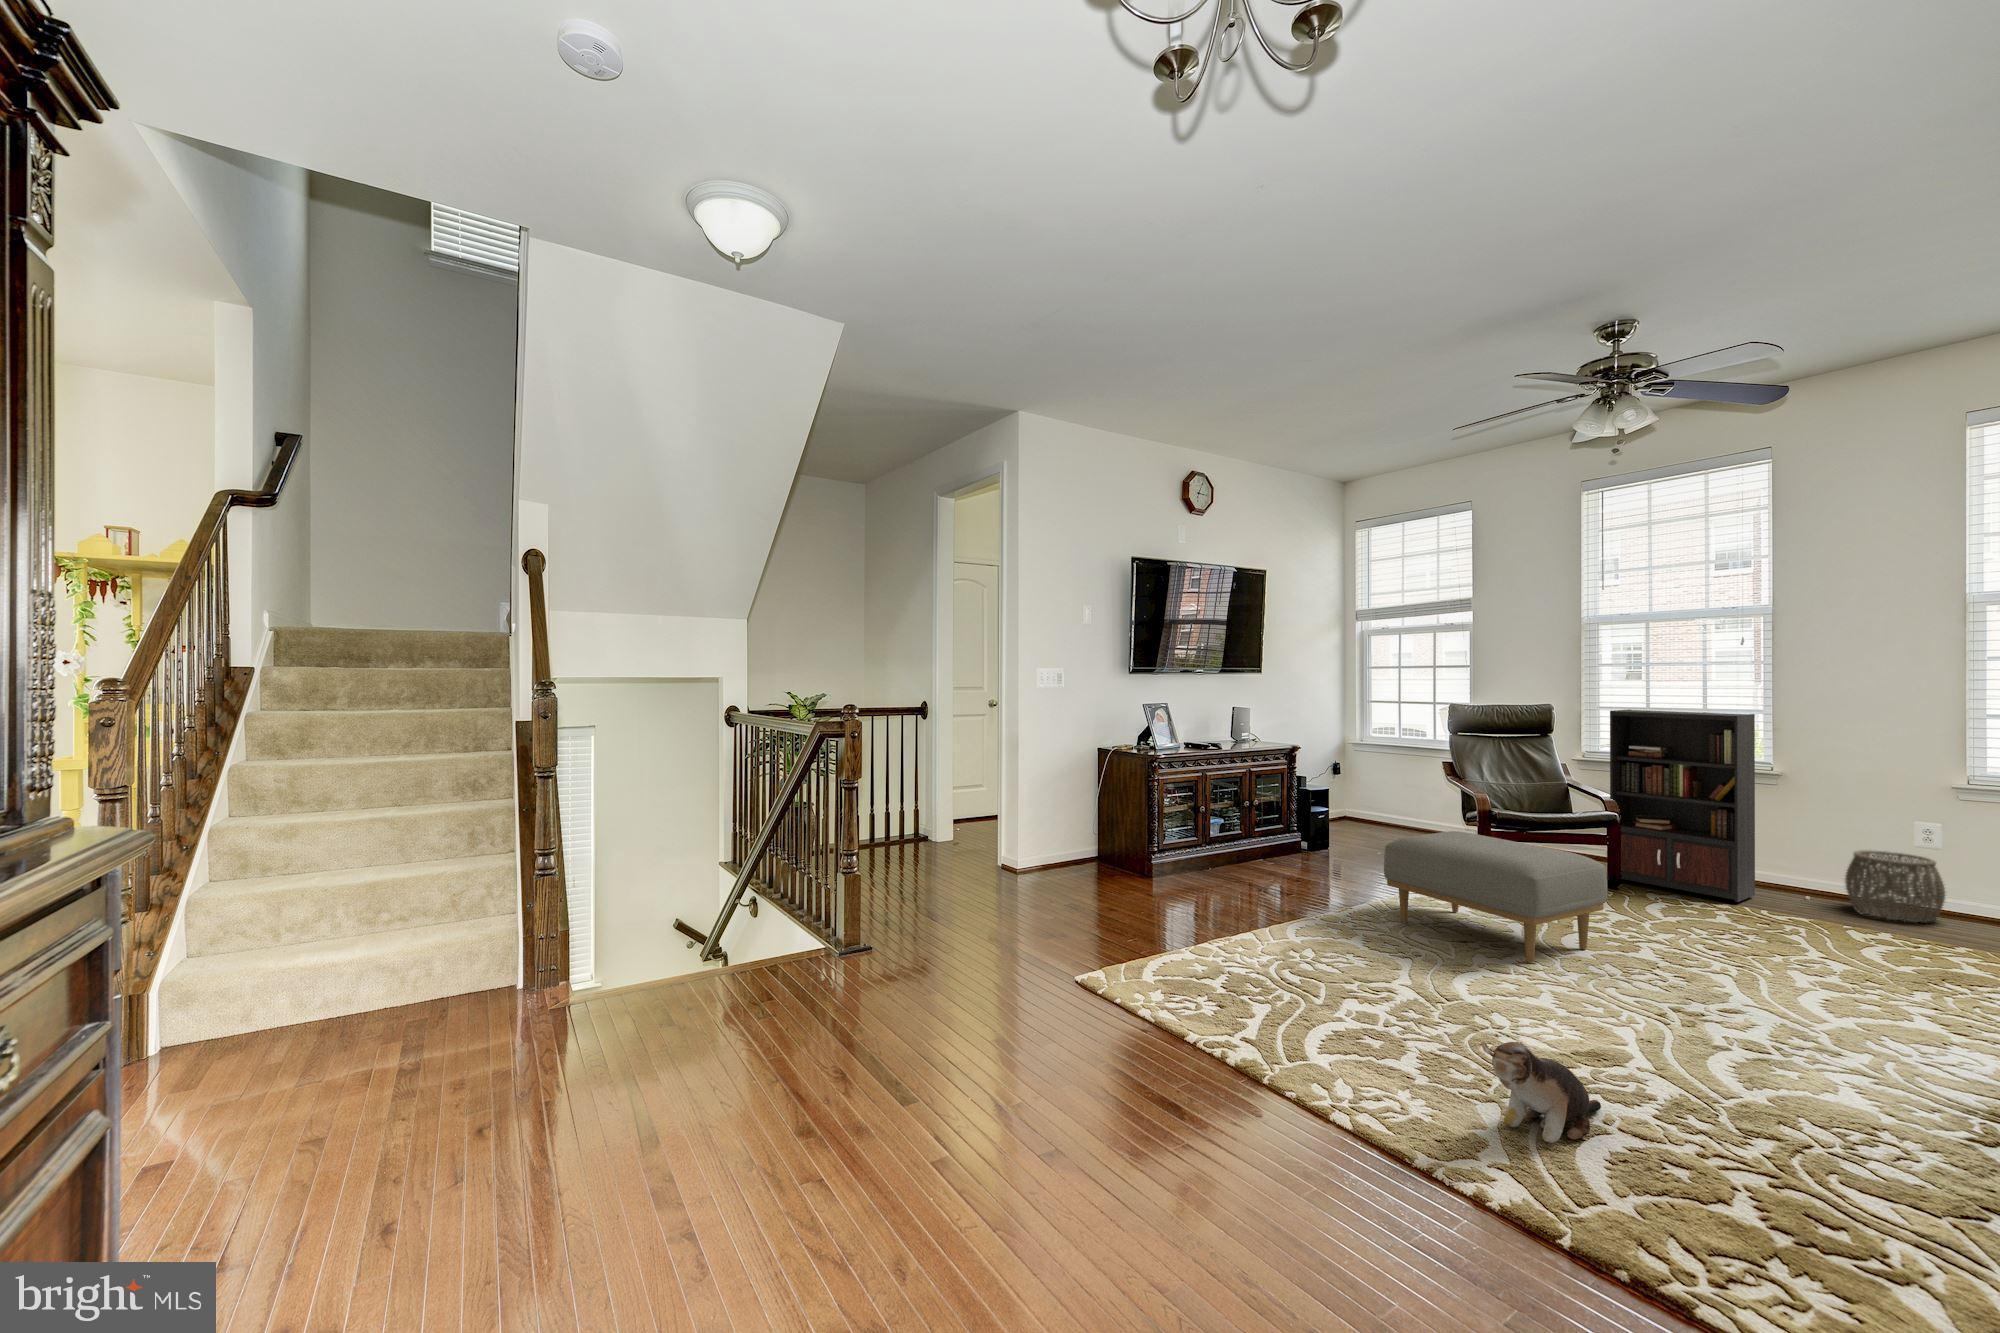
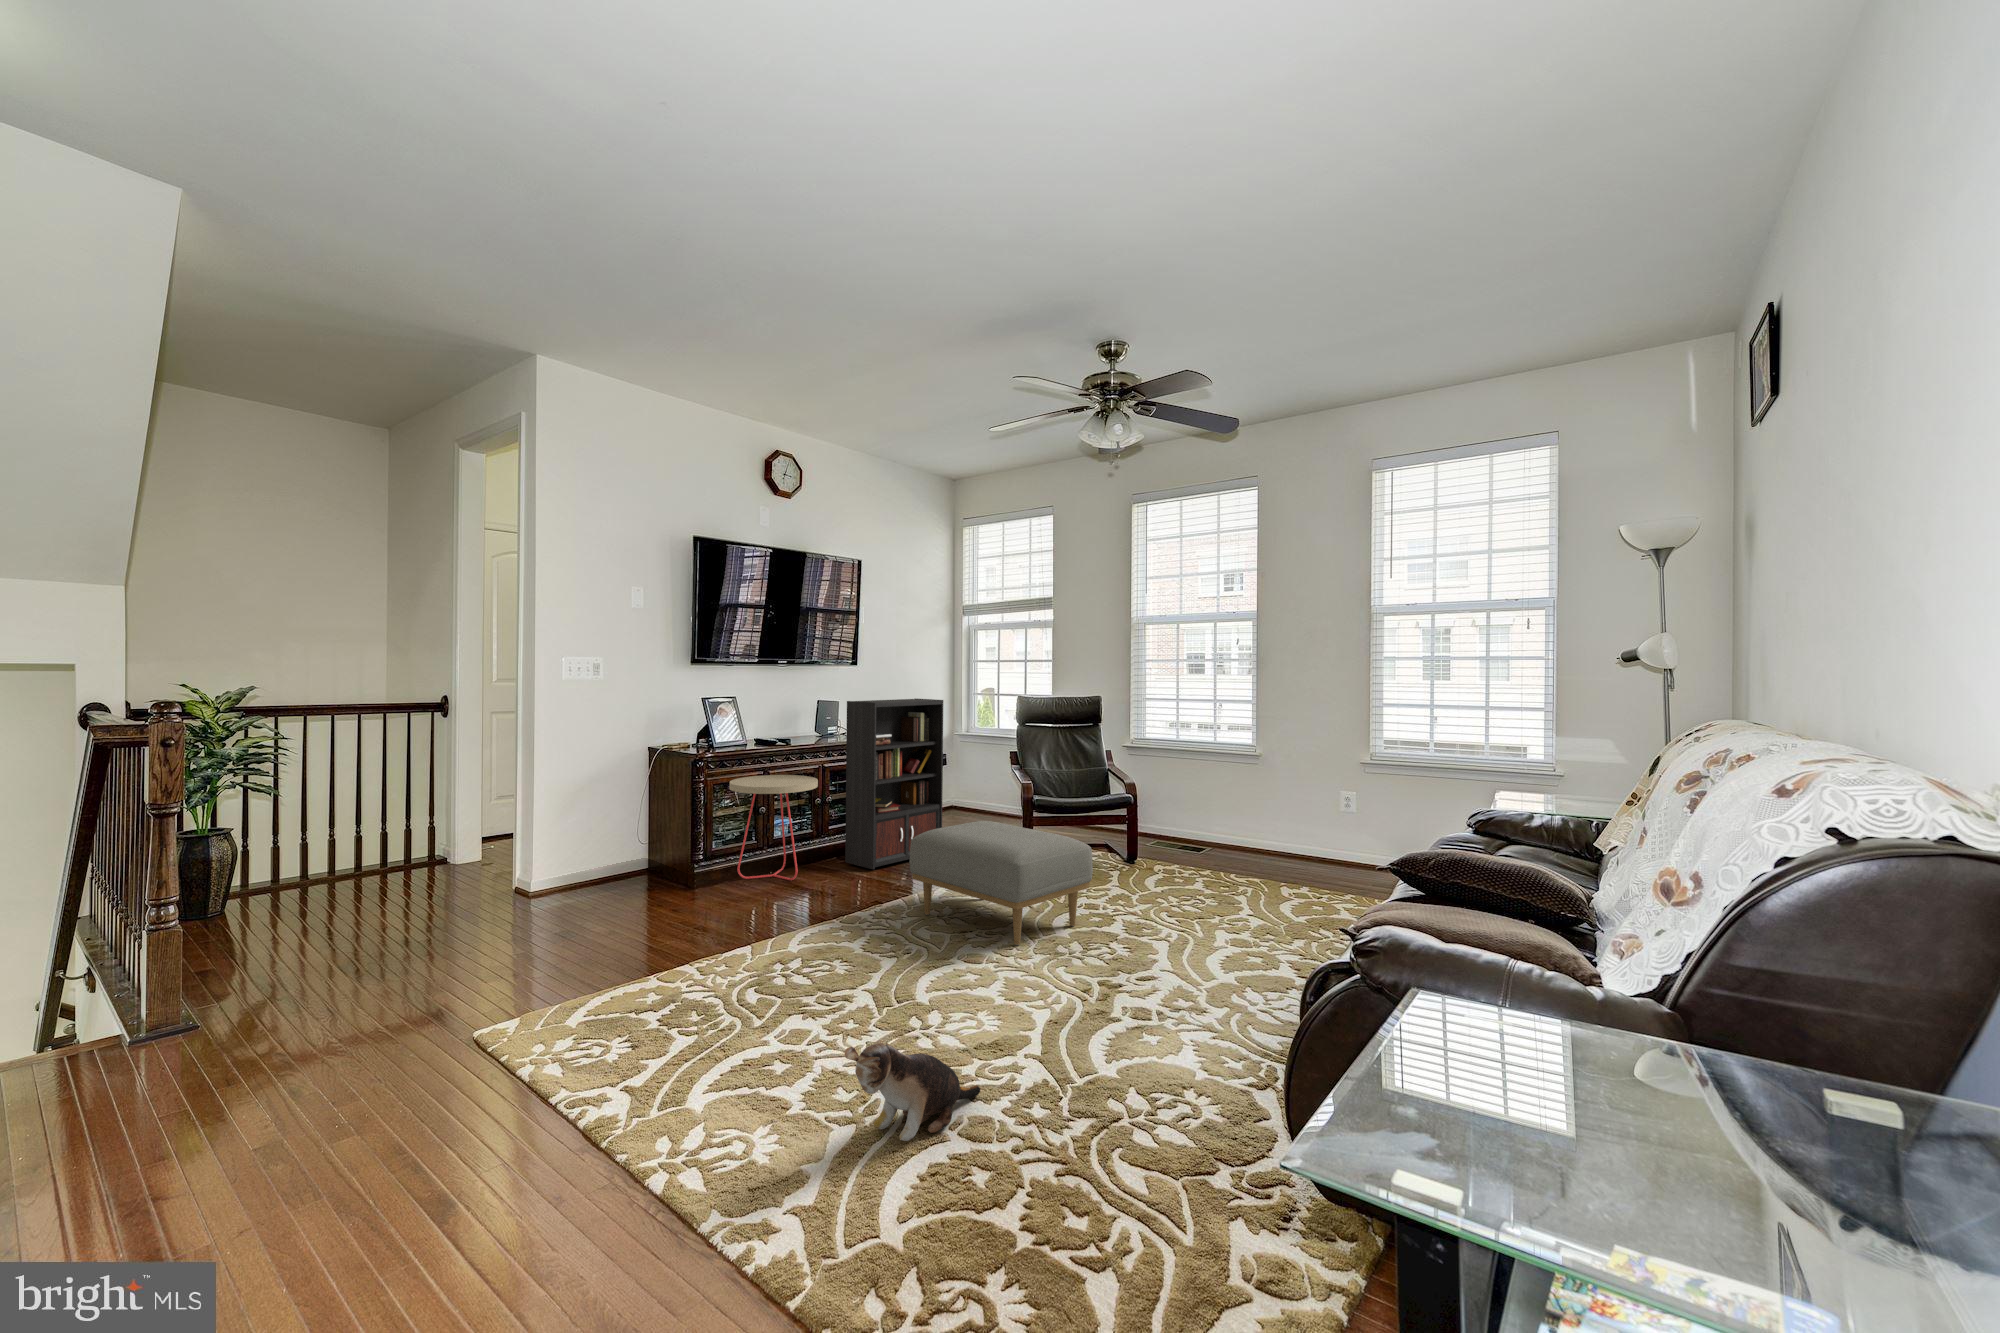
bookcase: present [1610,710,1810,902] -> present [845,699,943,869]
side table: none [1176,777,1259,878] -> present [729,775,818,880]
woven basket: present [1845,850,1945,923] -> none [1297,818,1359,876]

